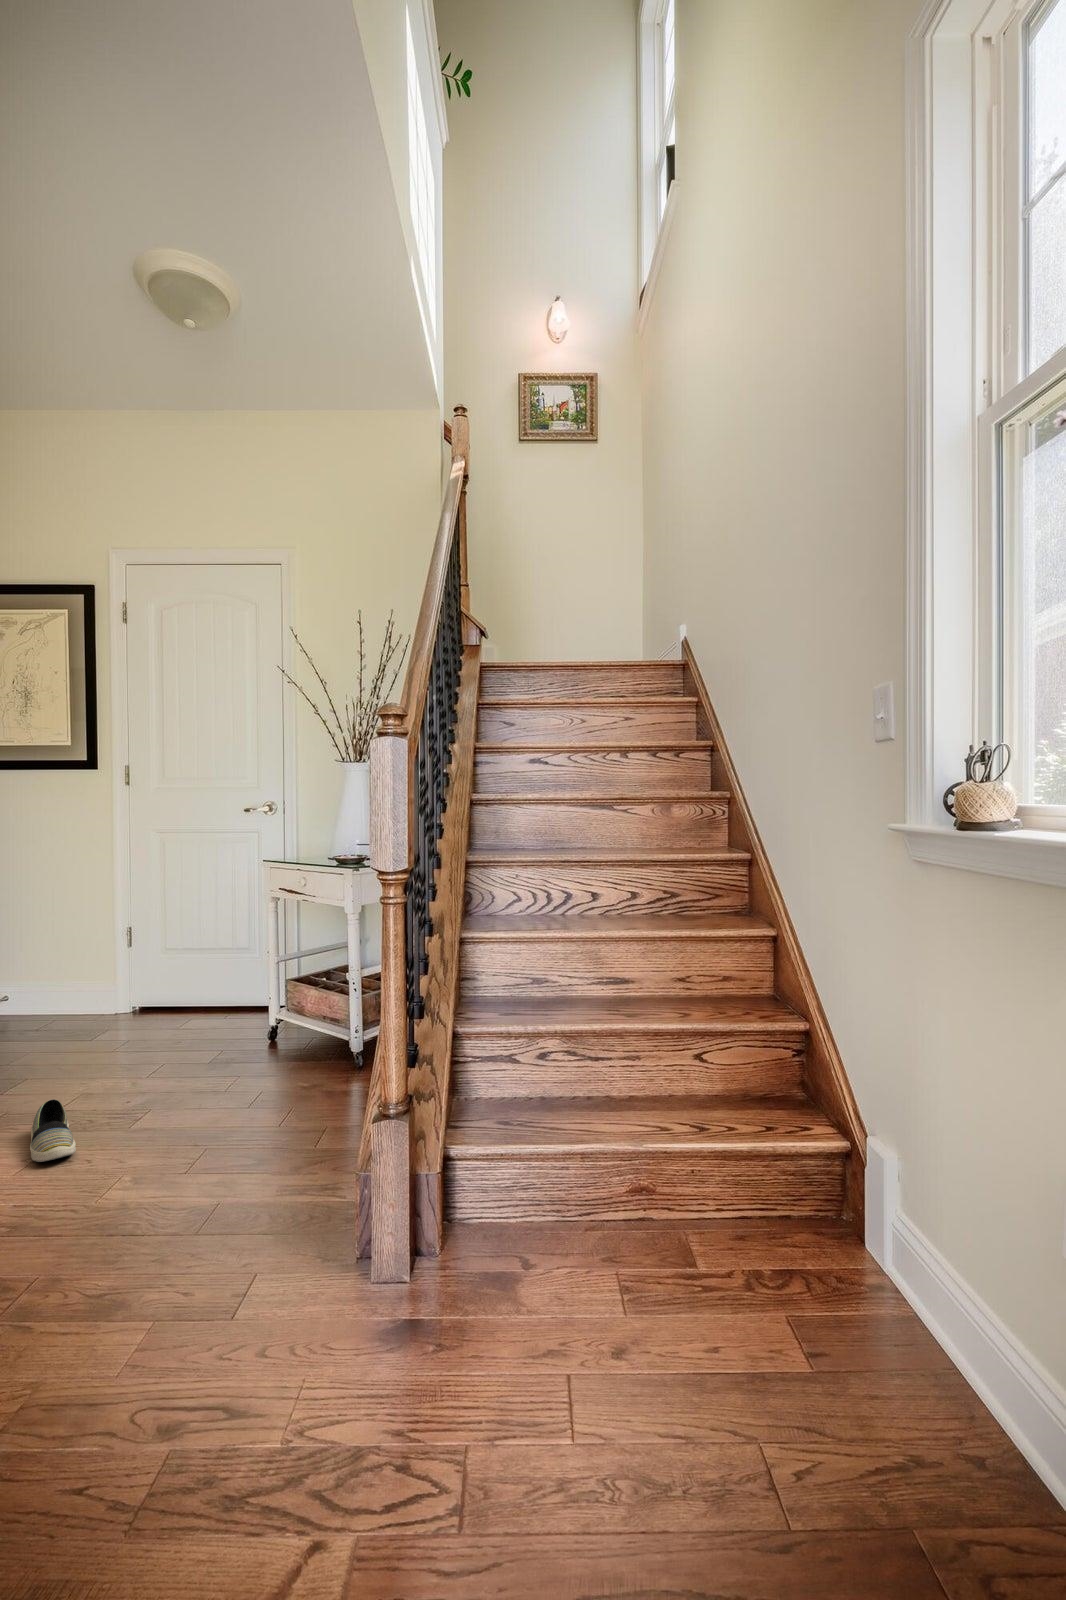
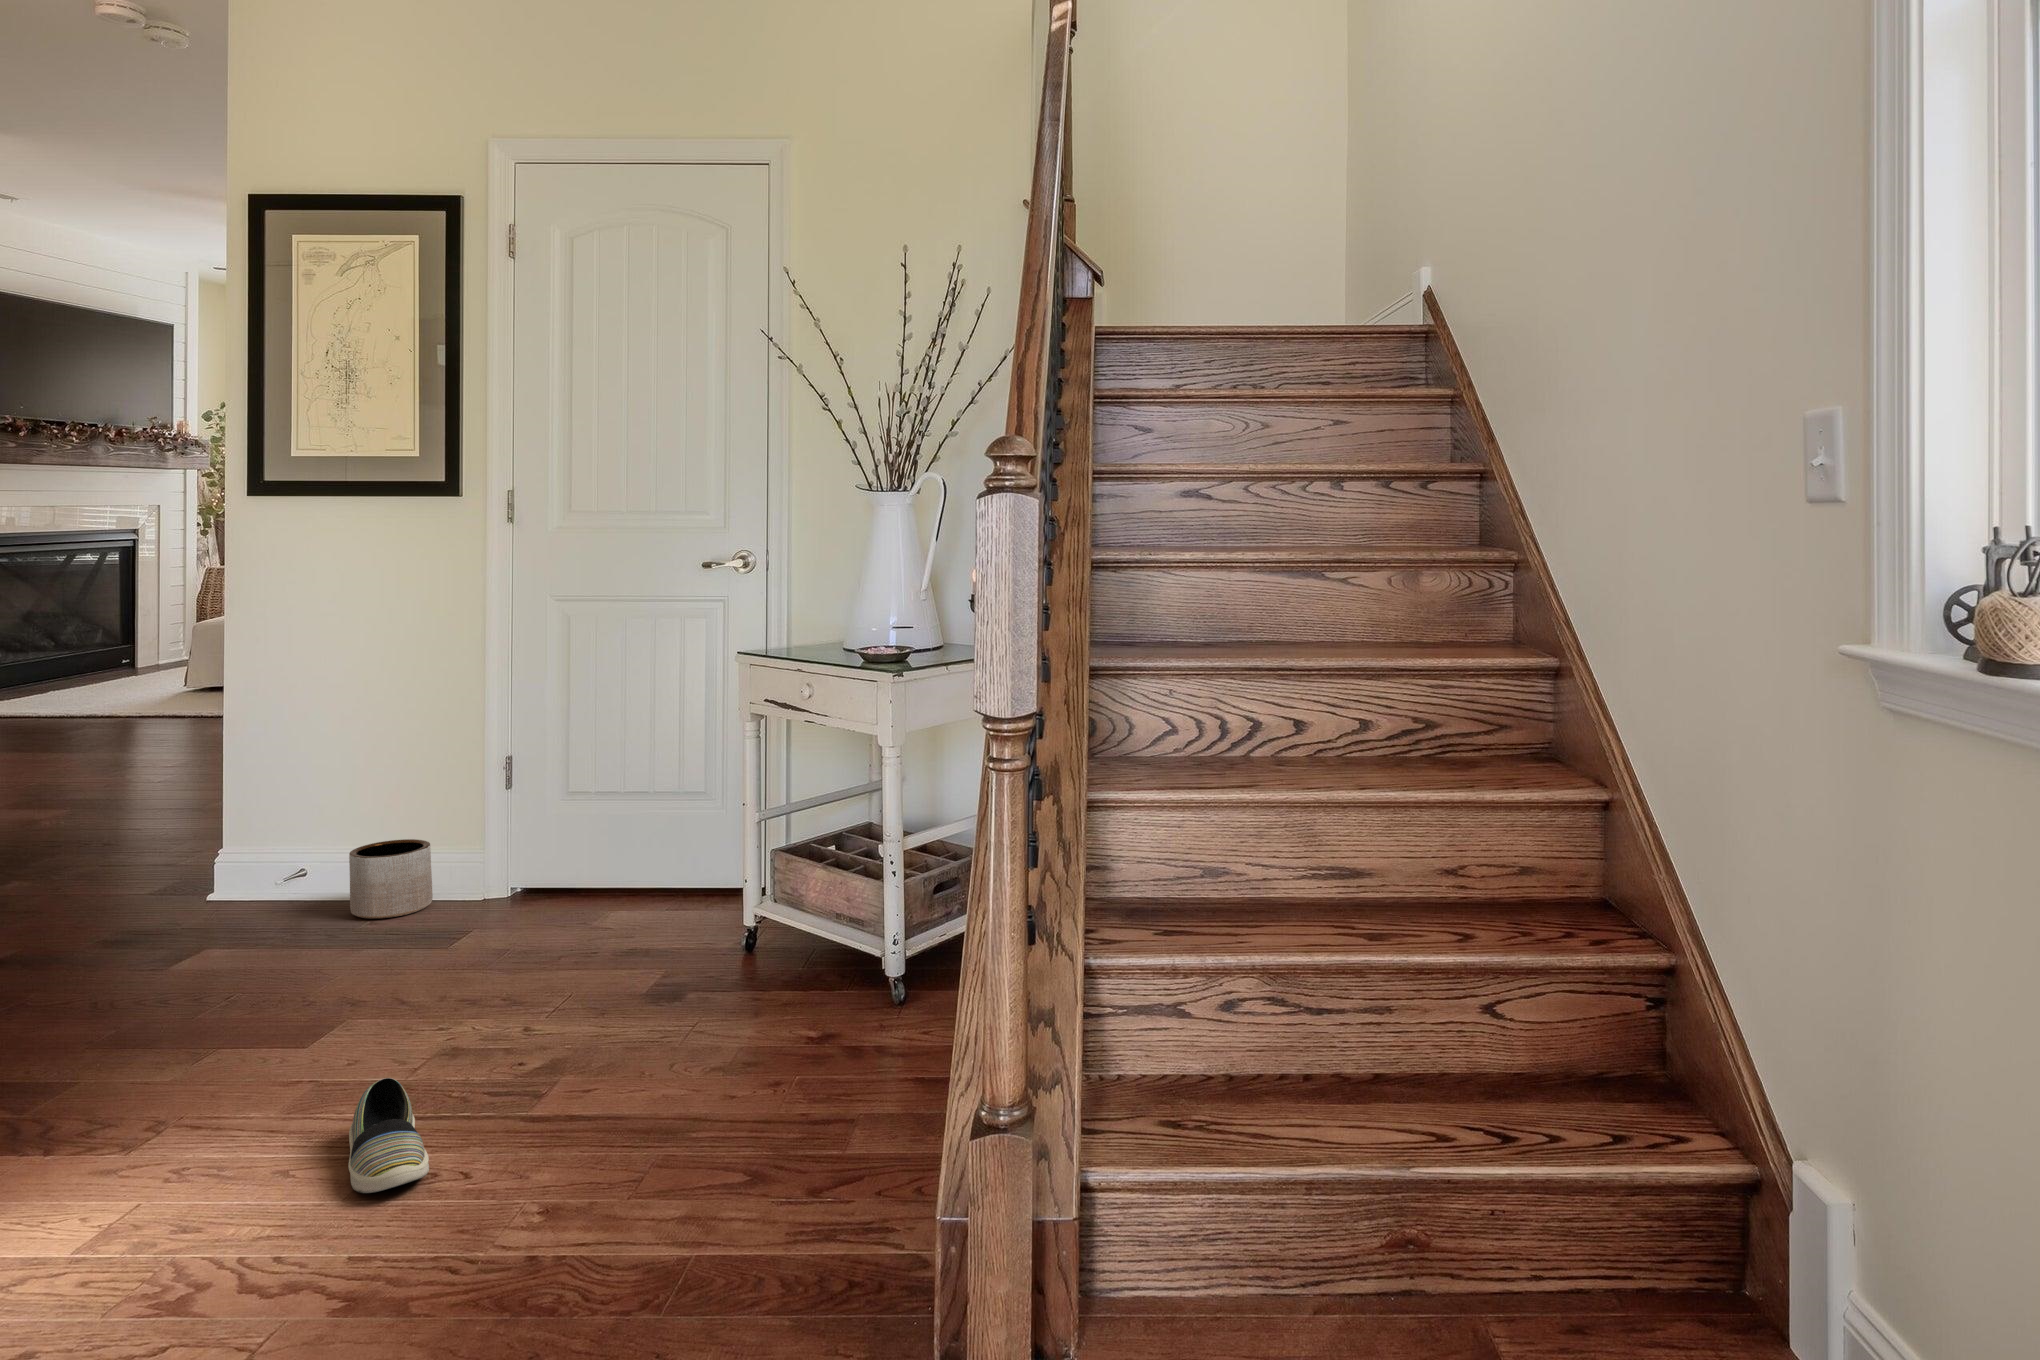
planter: none [37,975,85,1021] -> present [349,839,433,919]

